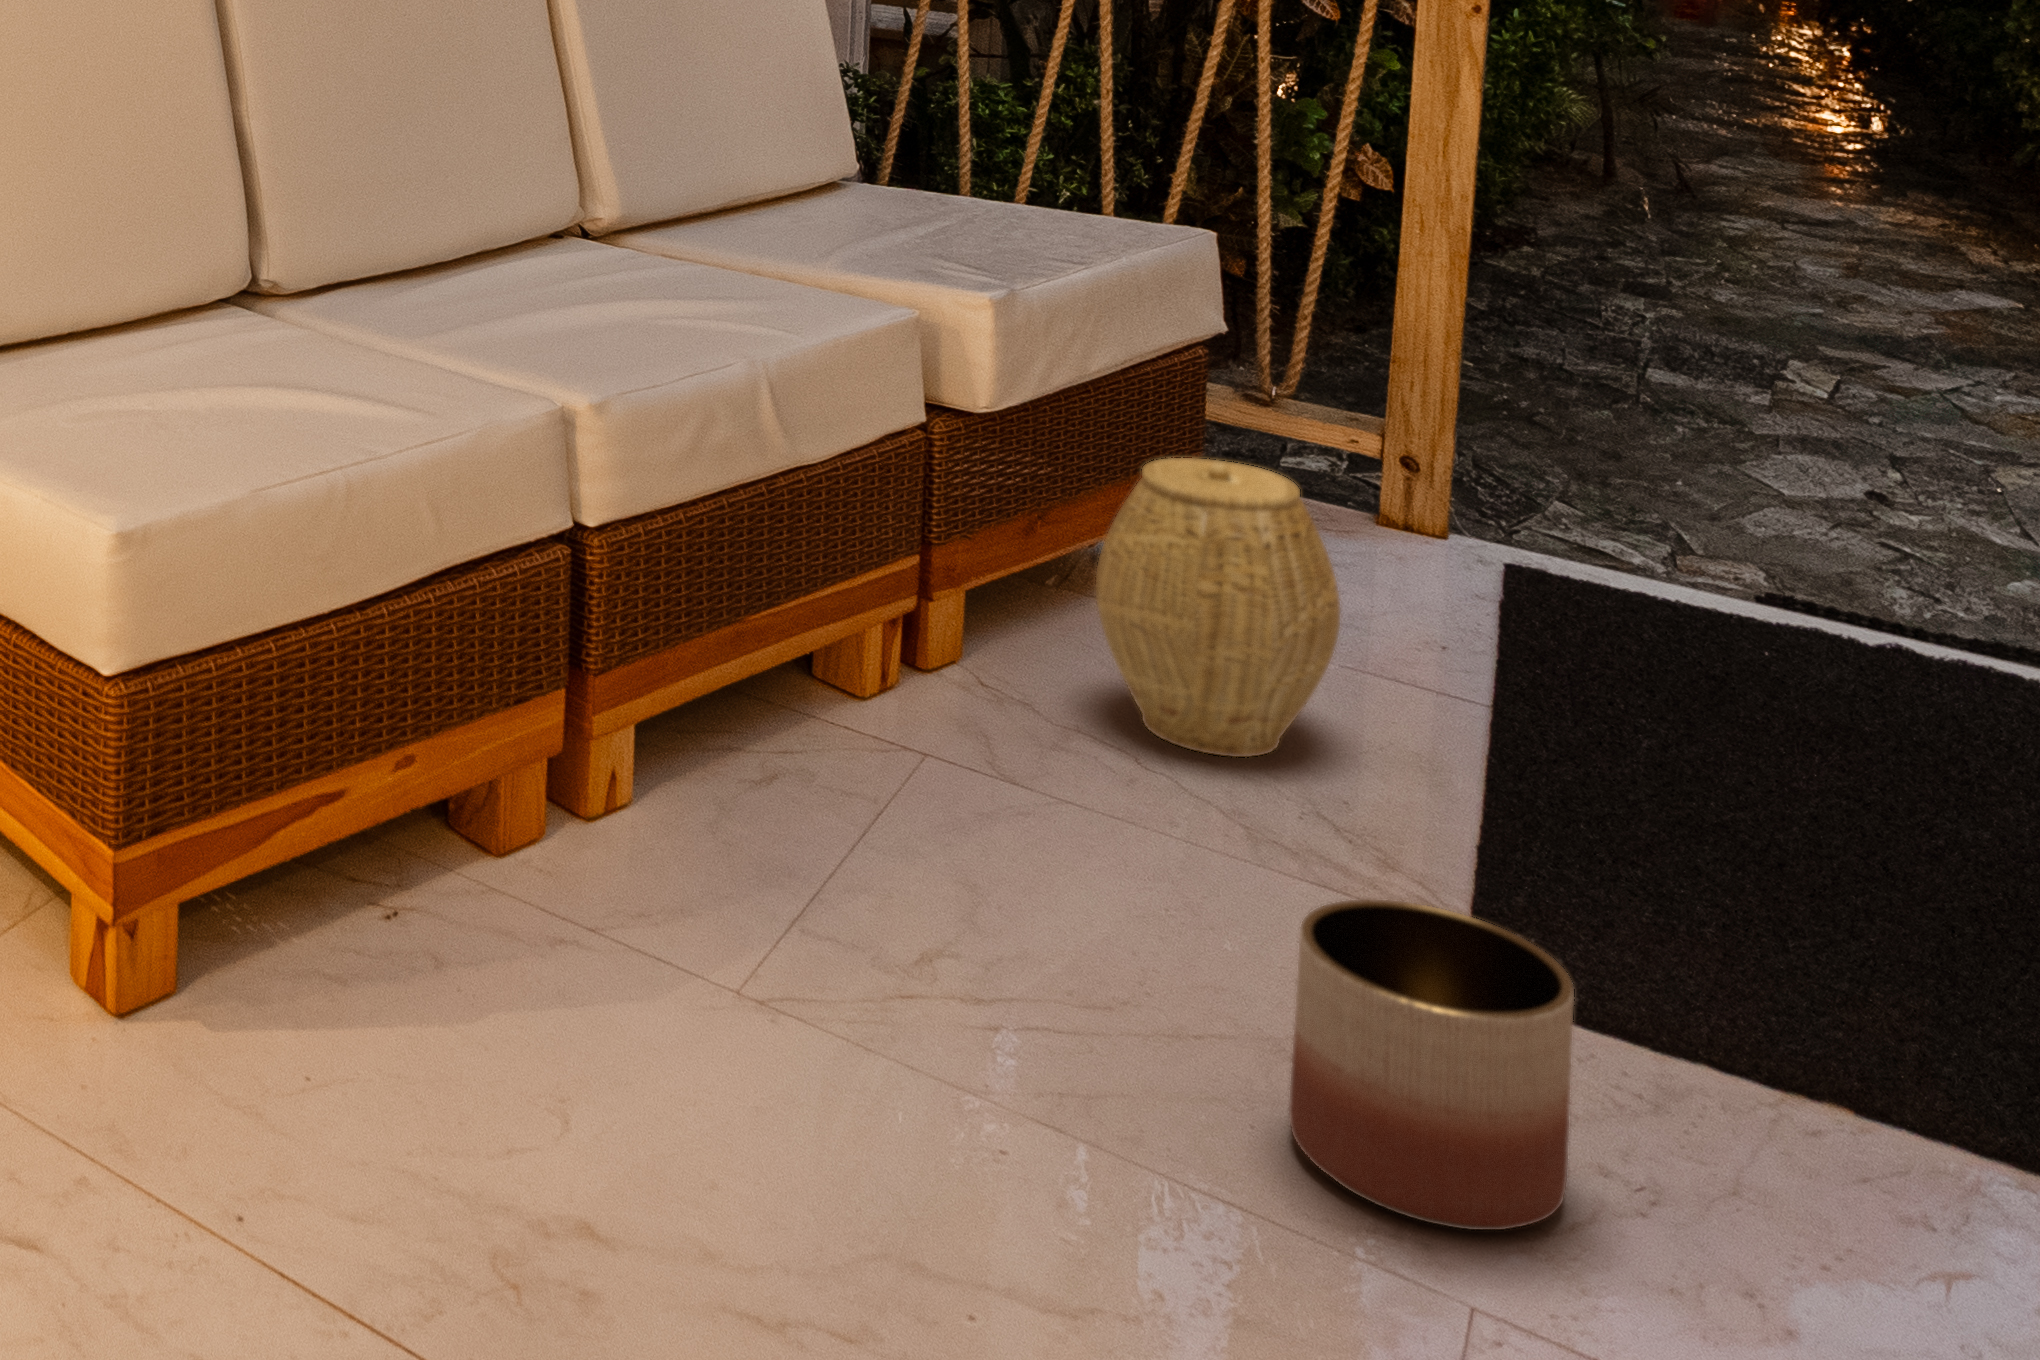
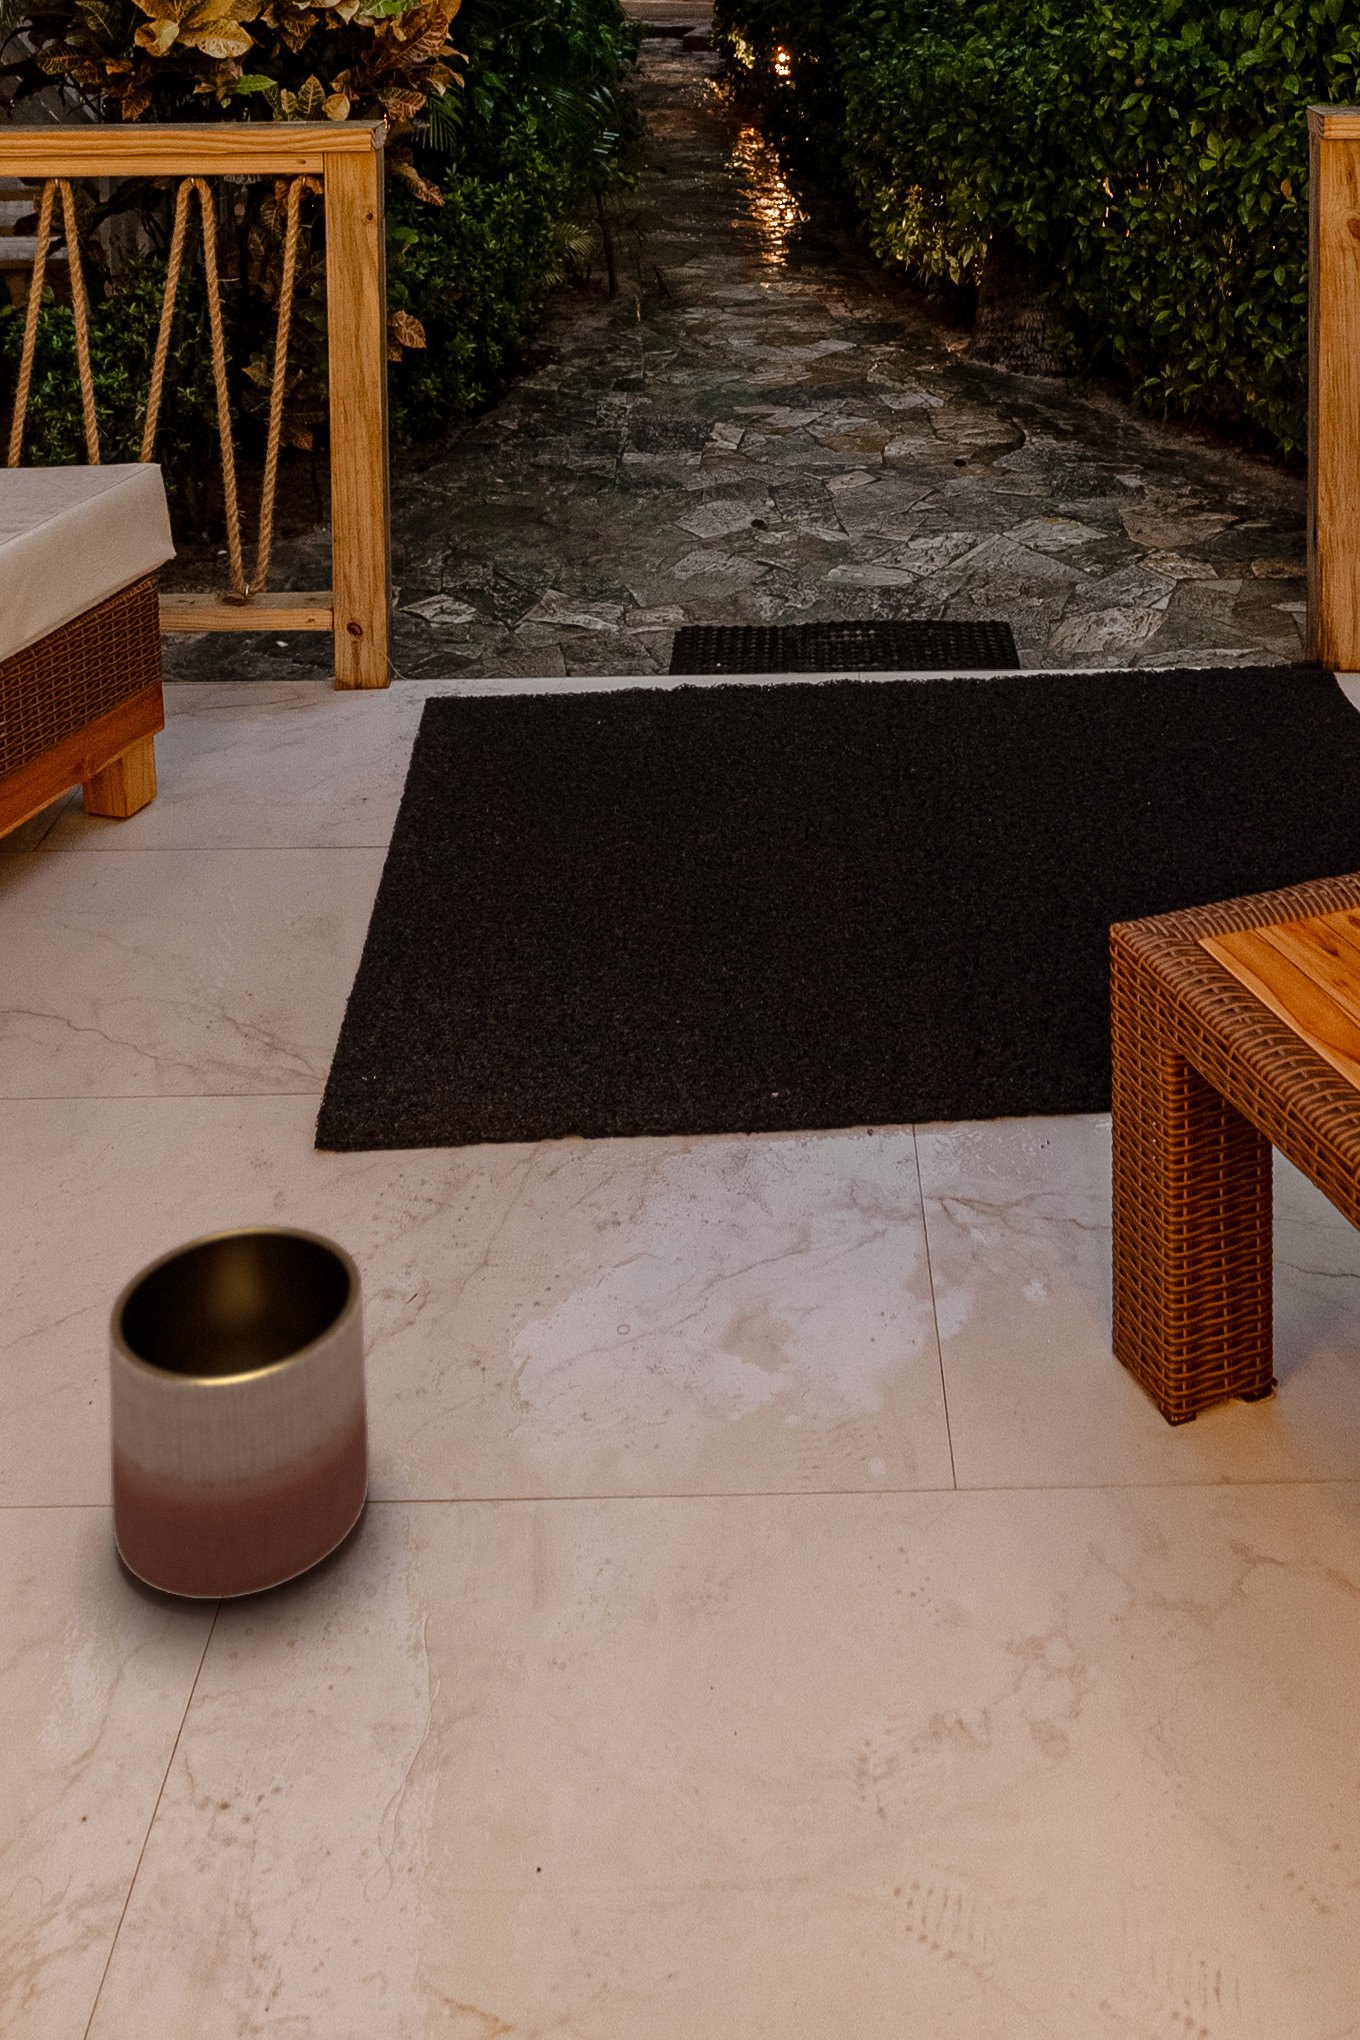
woven basket: present [1096,458,1340,757] -> none [39,710,265,1013]

